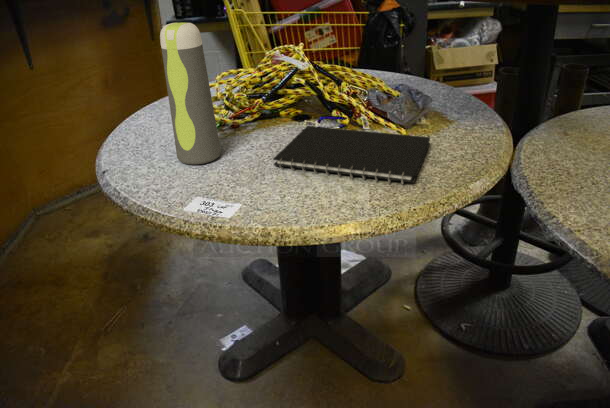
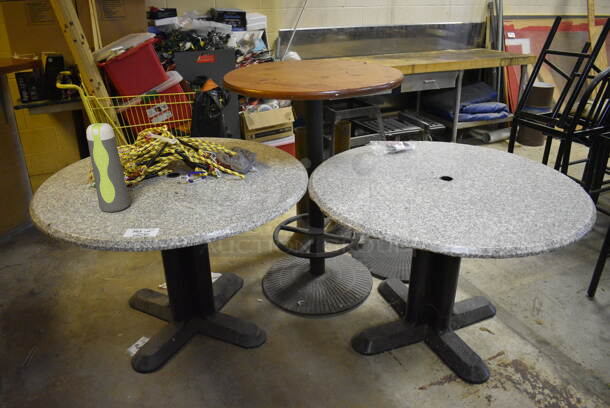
notebook: present [273,126,430,184] -> none [169,177,261,206]

